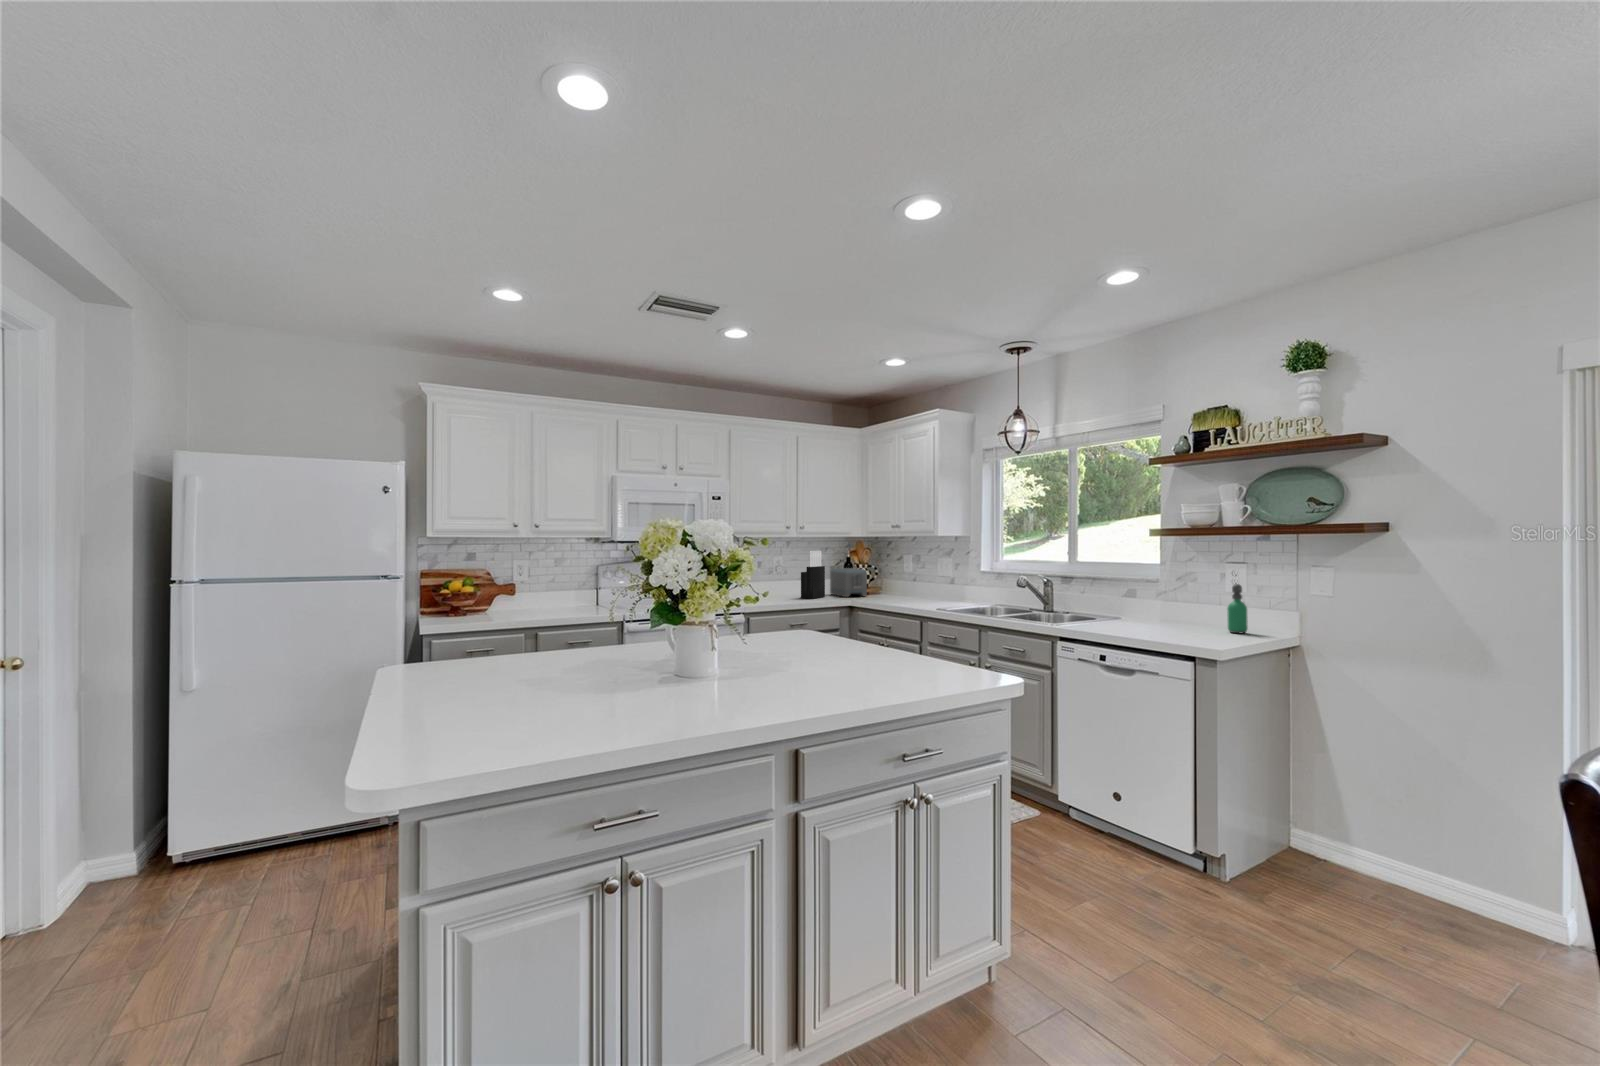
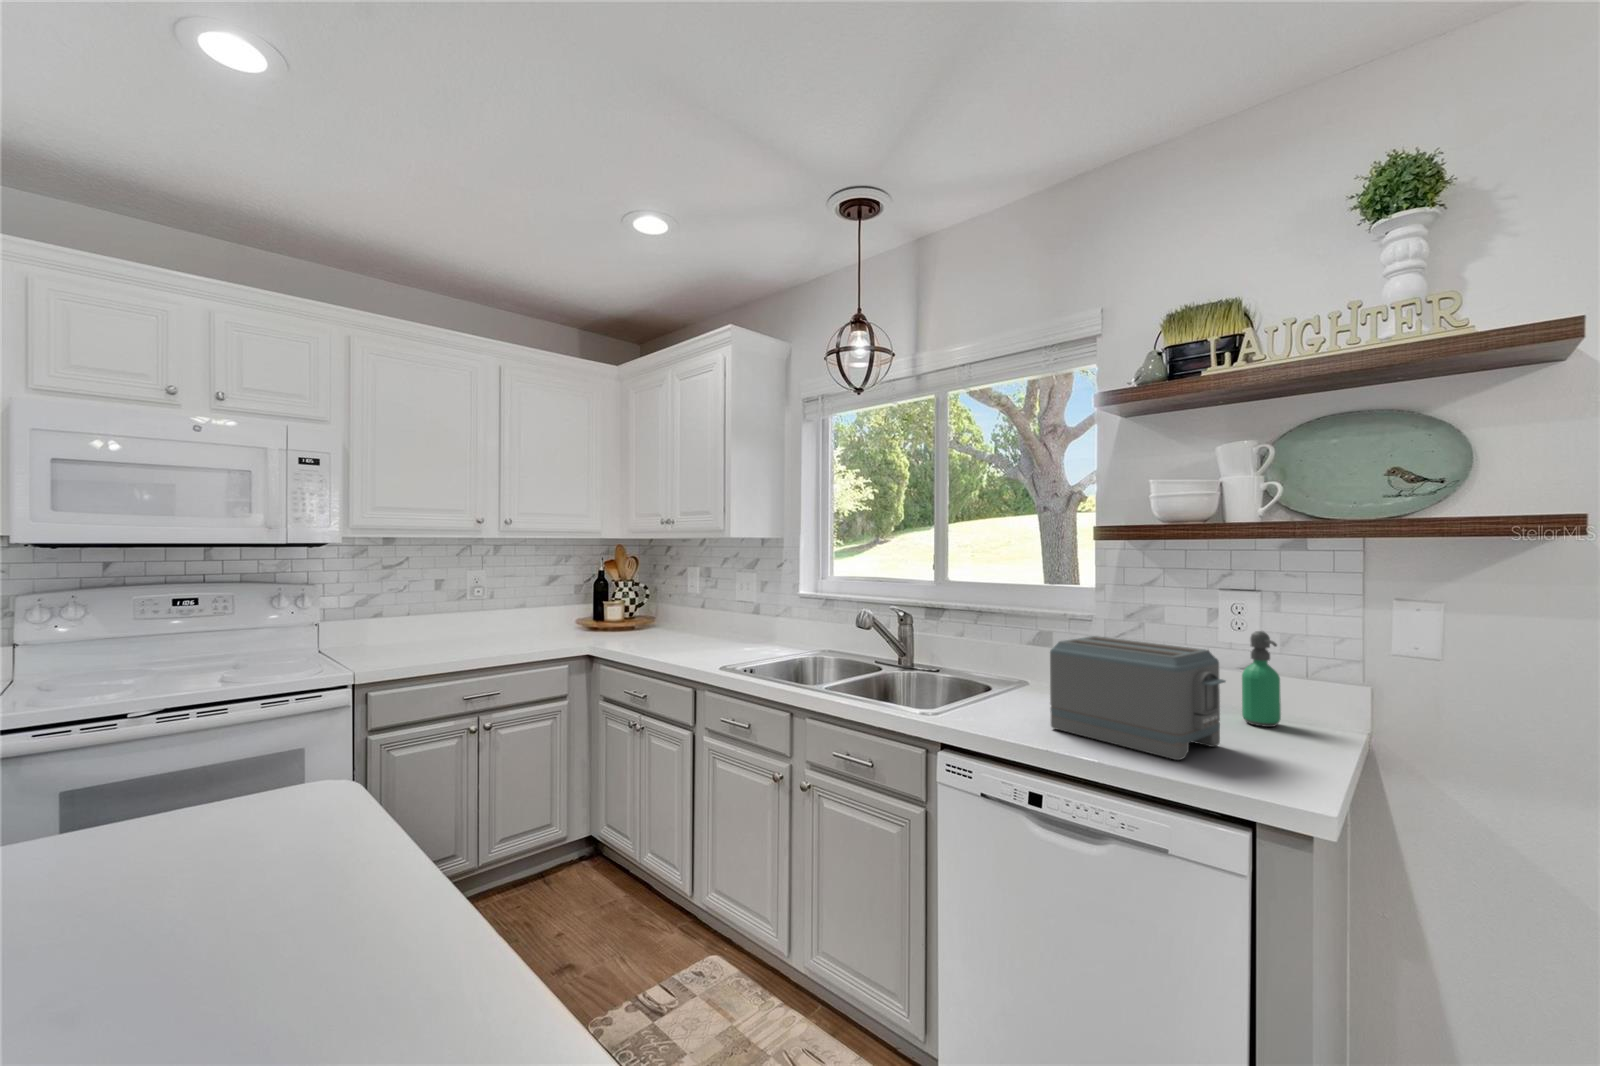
knife block: present [801,551,825,599] -> none [509,562,554,642]
toaster: present [830,568,867,597] -> present [1050,636,1225,760]

